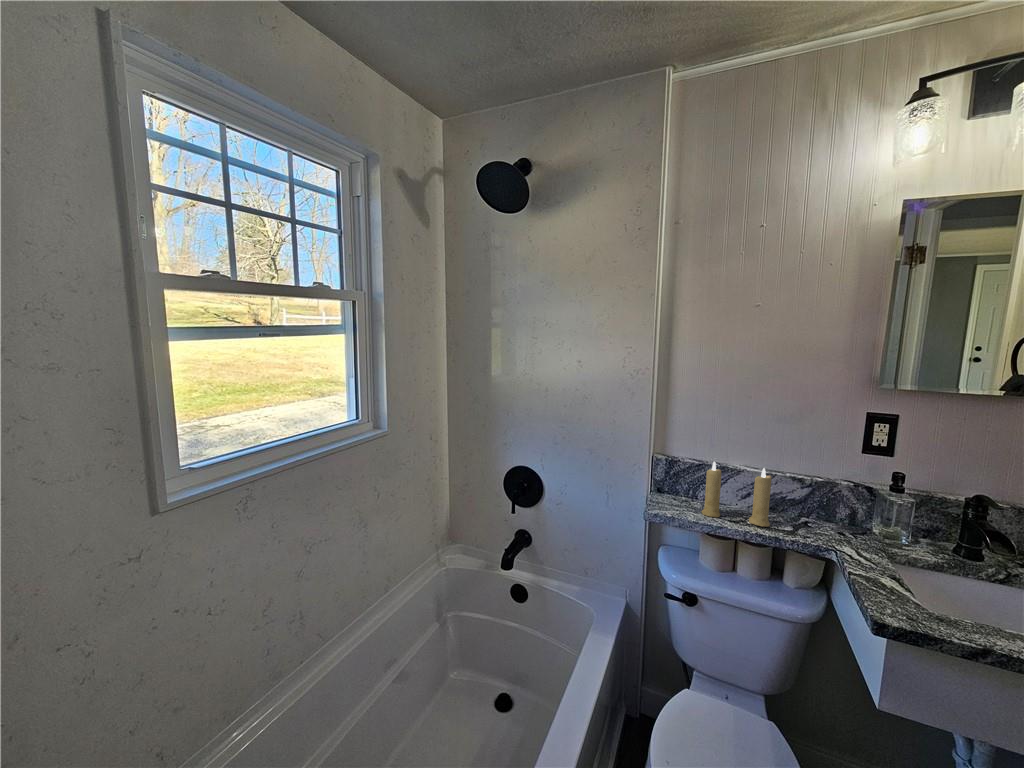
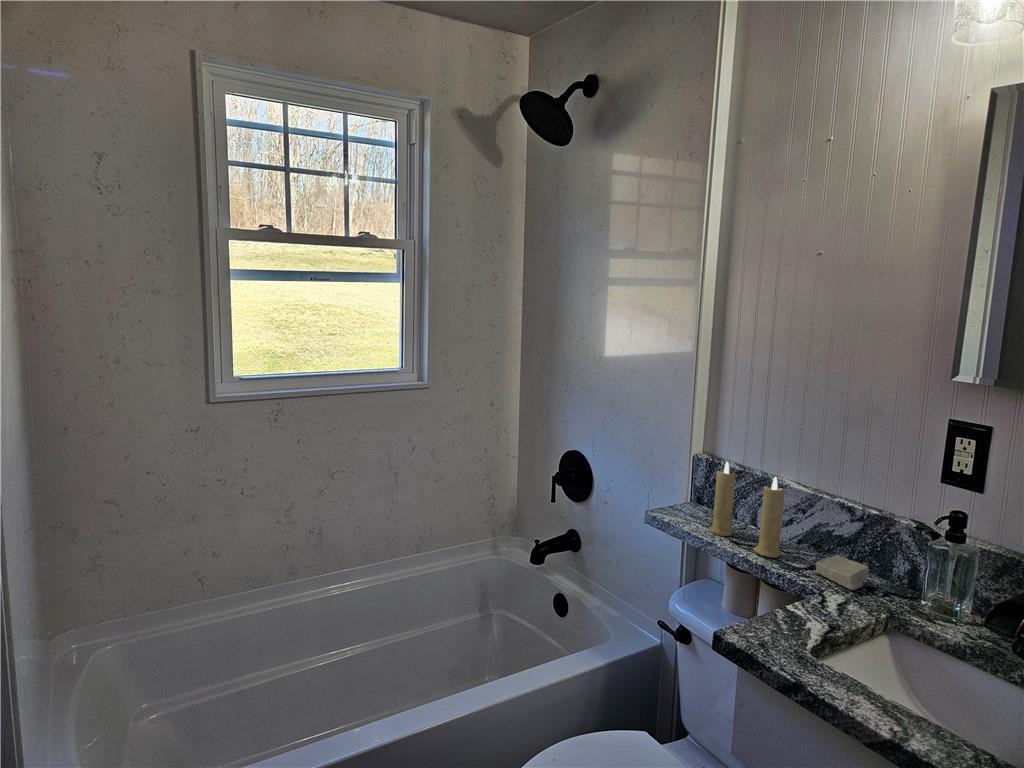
soap bar: none [801,514,842,538] -> present [816,555,869,590]

